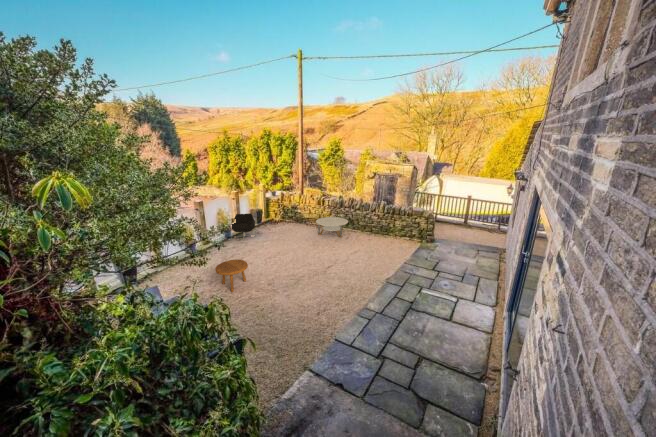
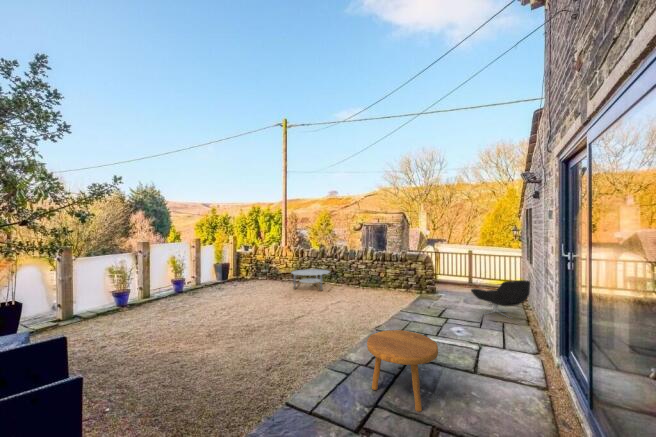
lounge chair: present [232,213,255,240] -> present [471,280,530,318]
footstool: present [215,260,248,292] -> present [367,330,438,412]

